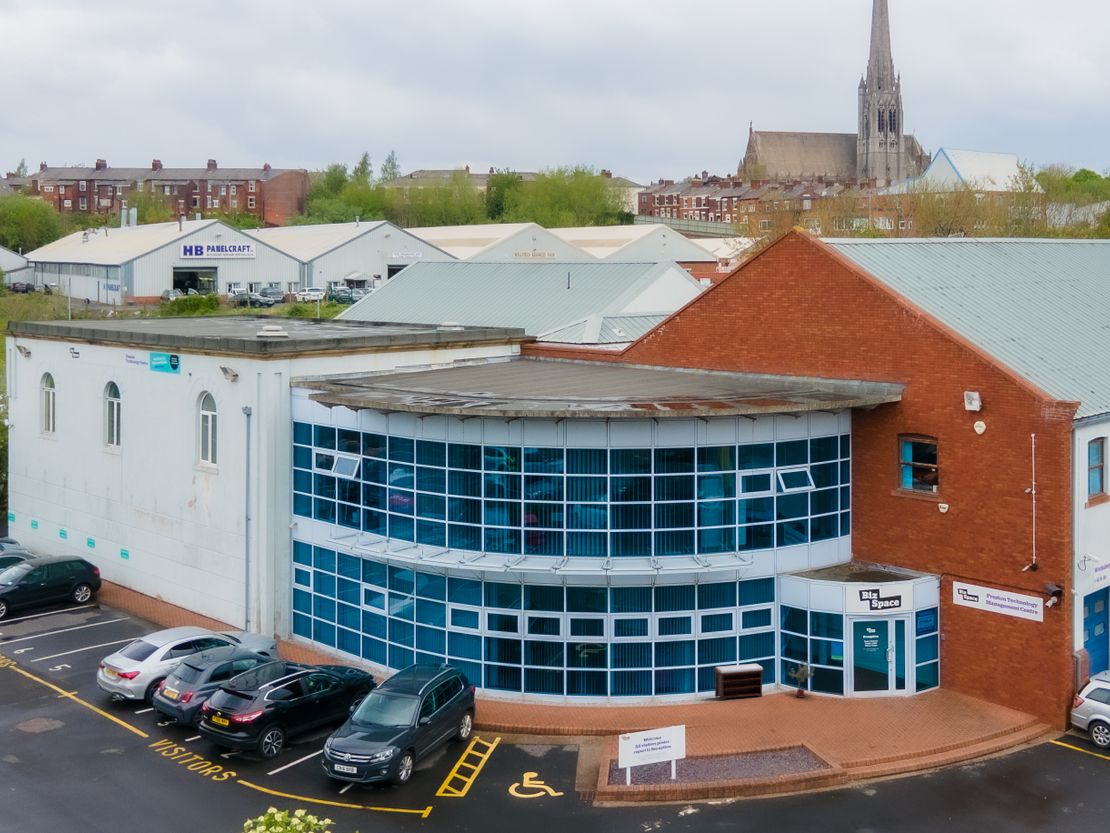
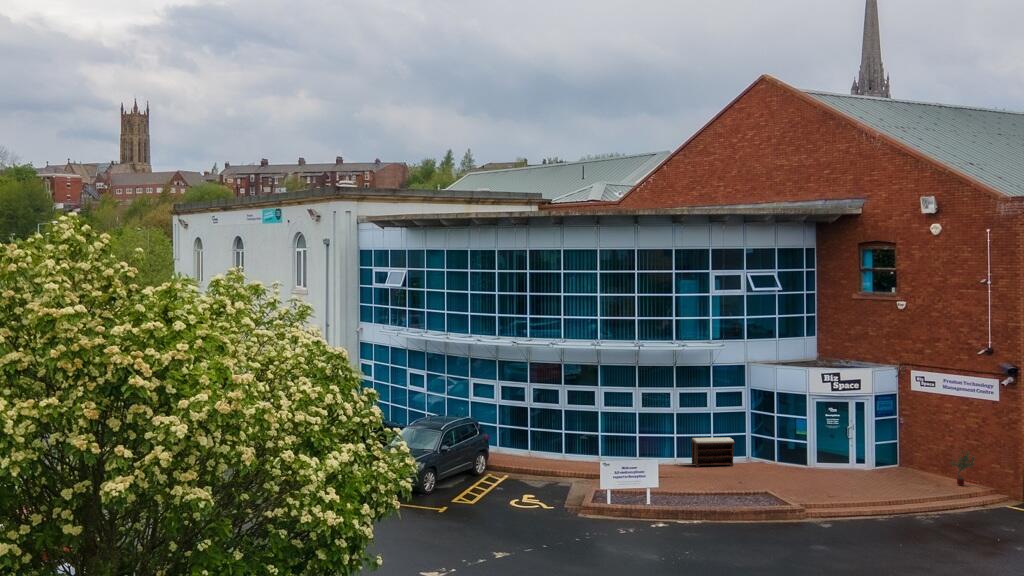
potted tree: present [789,661,814,697] -> present [949,450,974,486]

